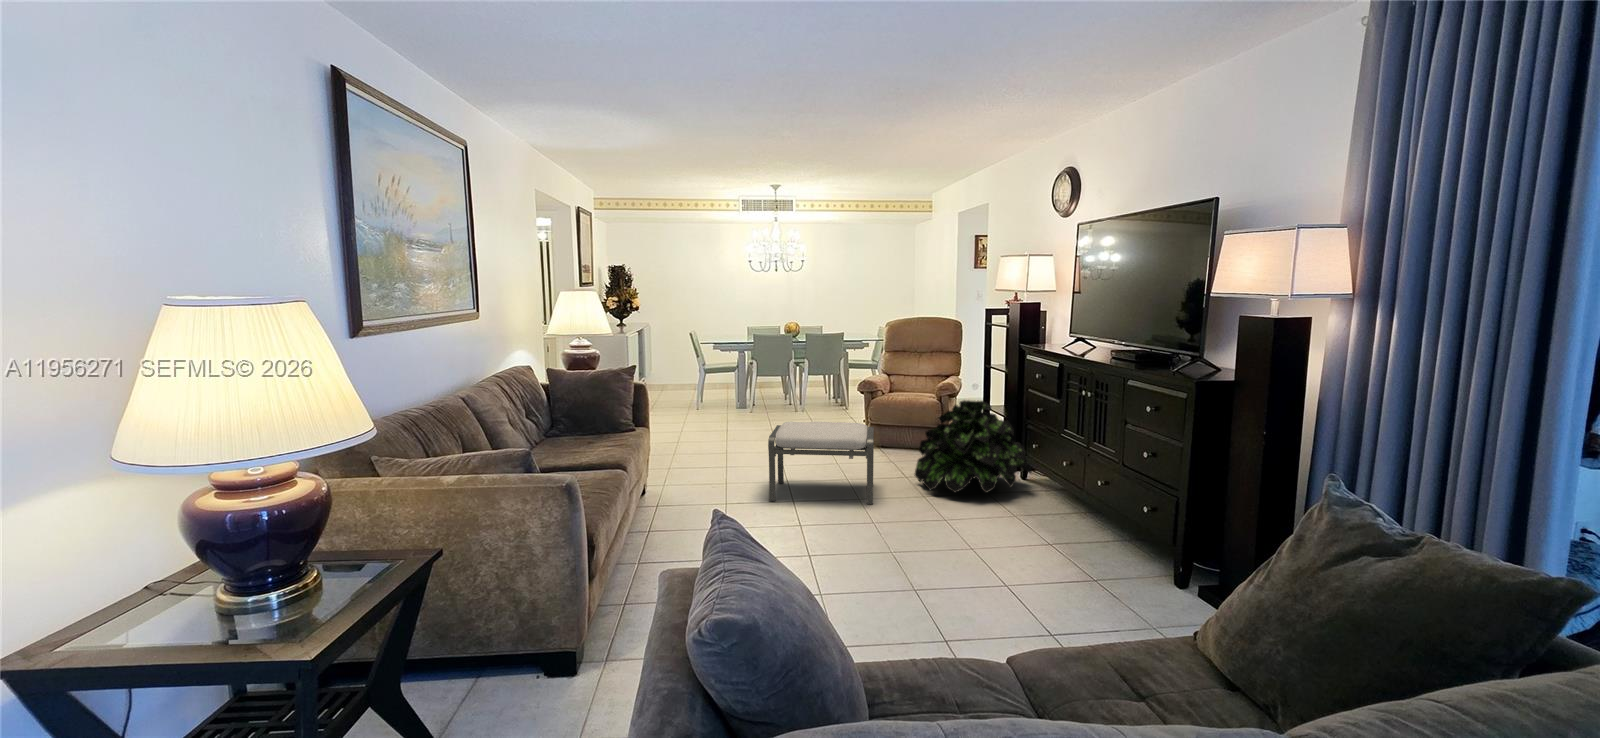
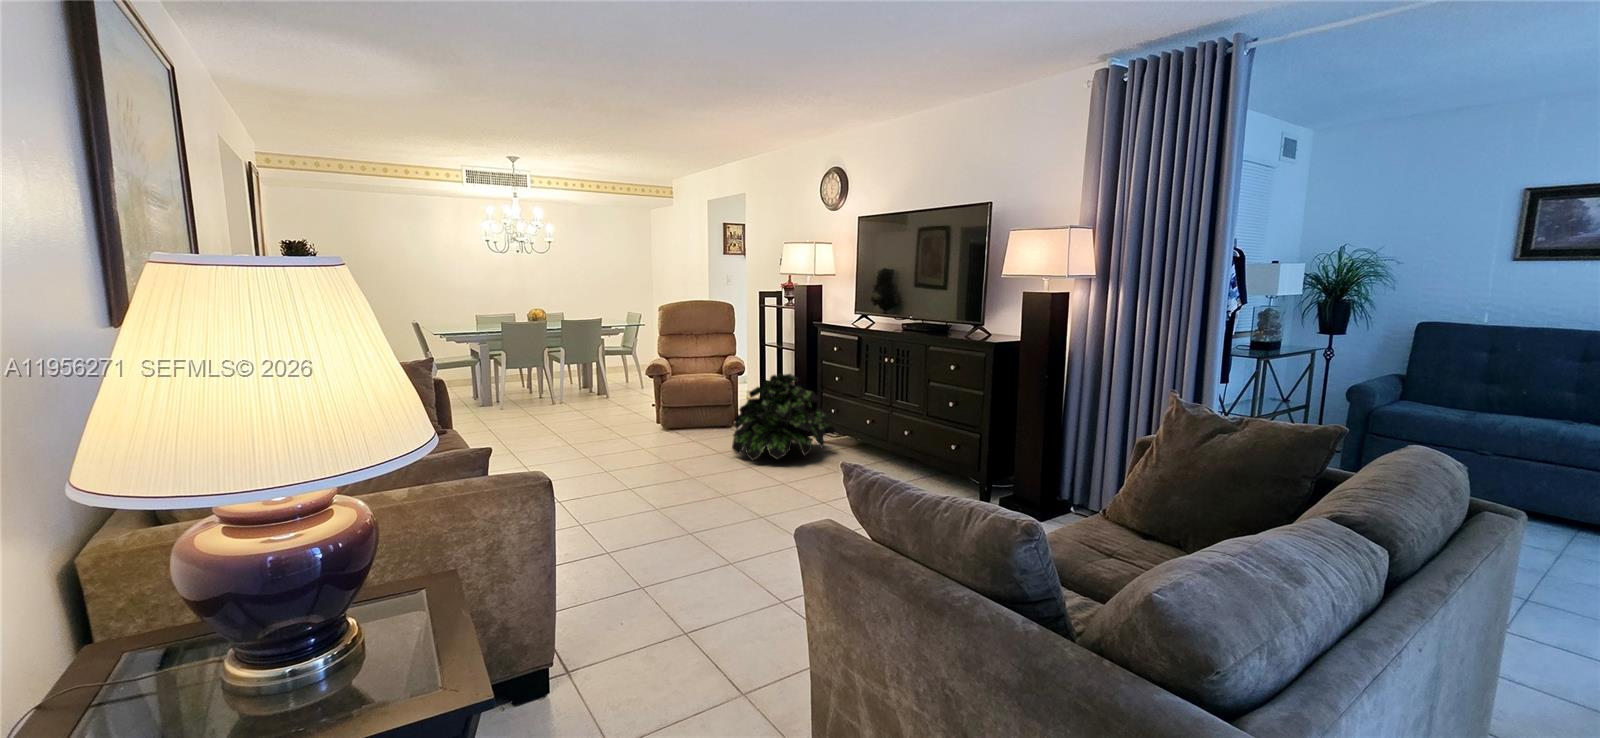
ottoman: present [768,422,874,504] -> none [596,404,709,491]

